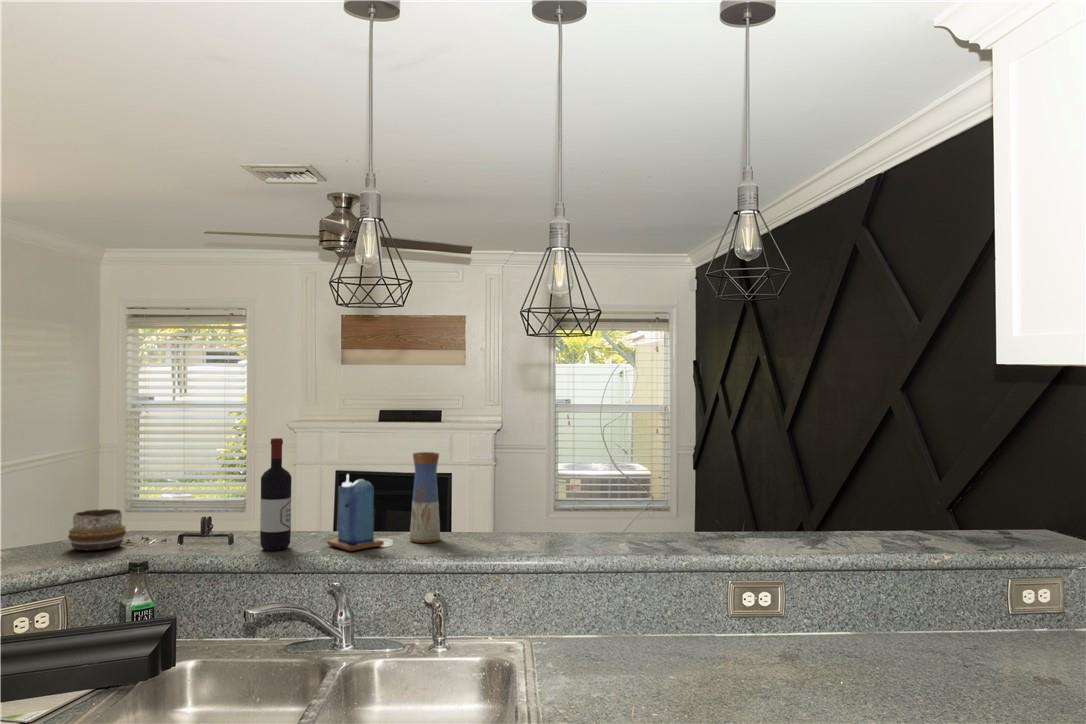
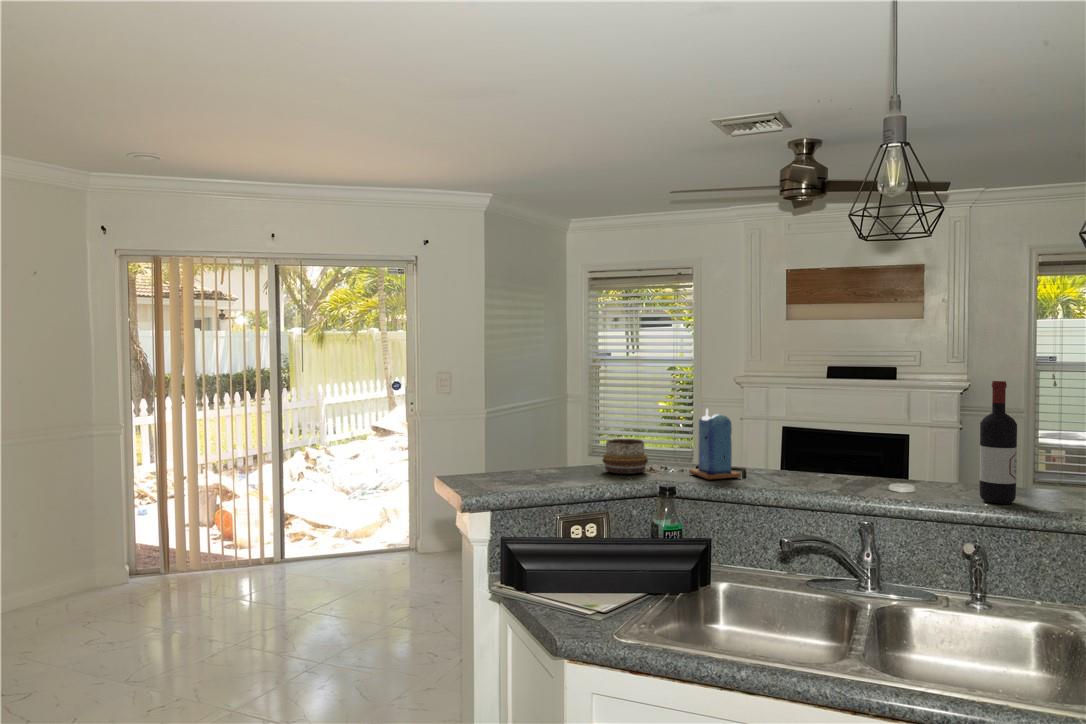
wine bottle: present [260,438,291,551] -> present [980,381,1017,504]
vase: present [410,452,440,543] -> none [928,396,965,492]
candle: present [327,474,384,551] -> present [689,409,741,479]

